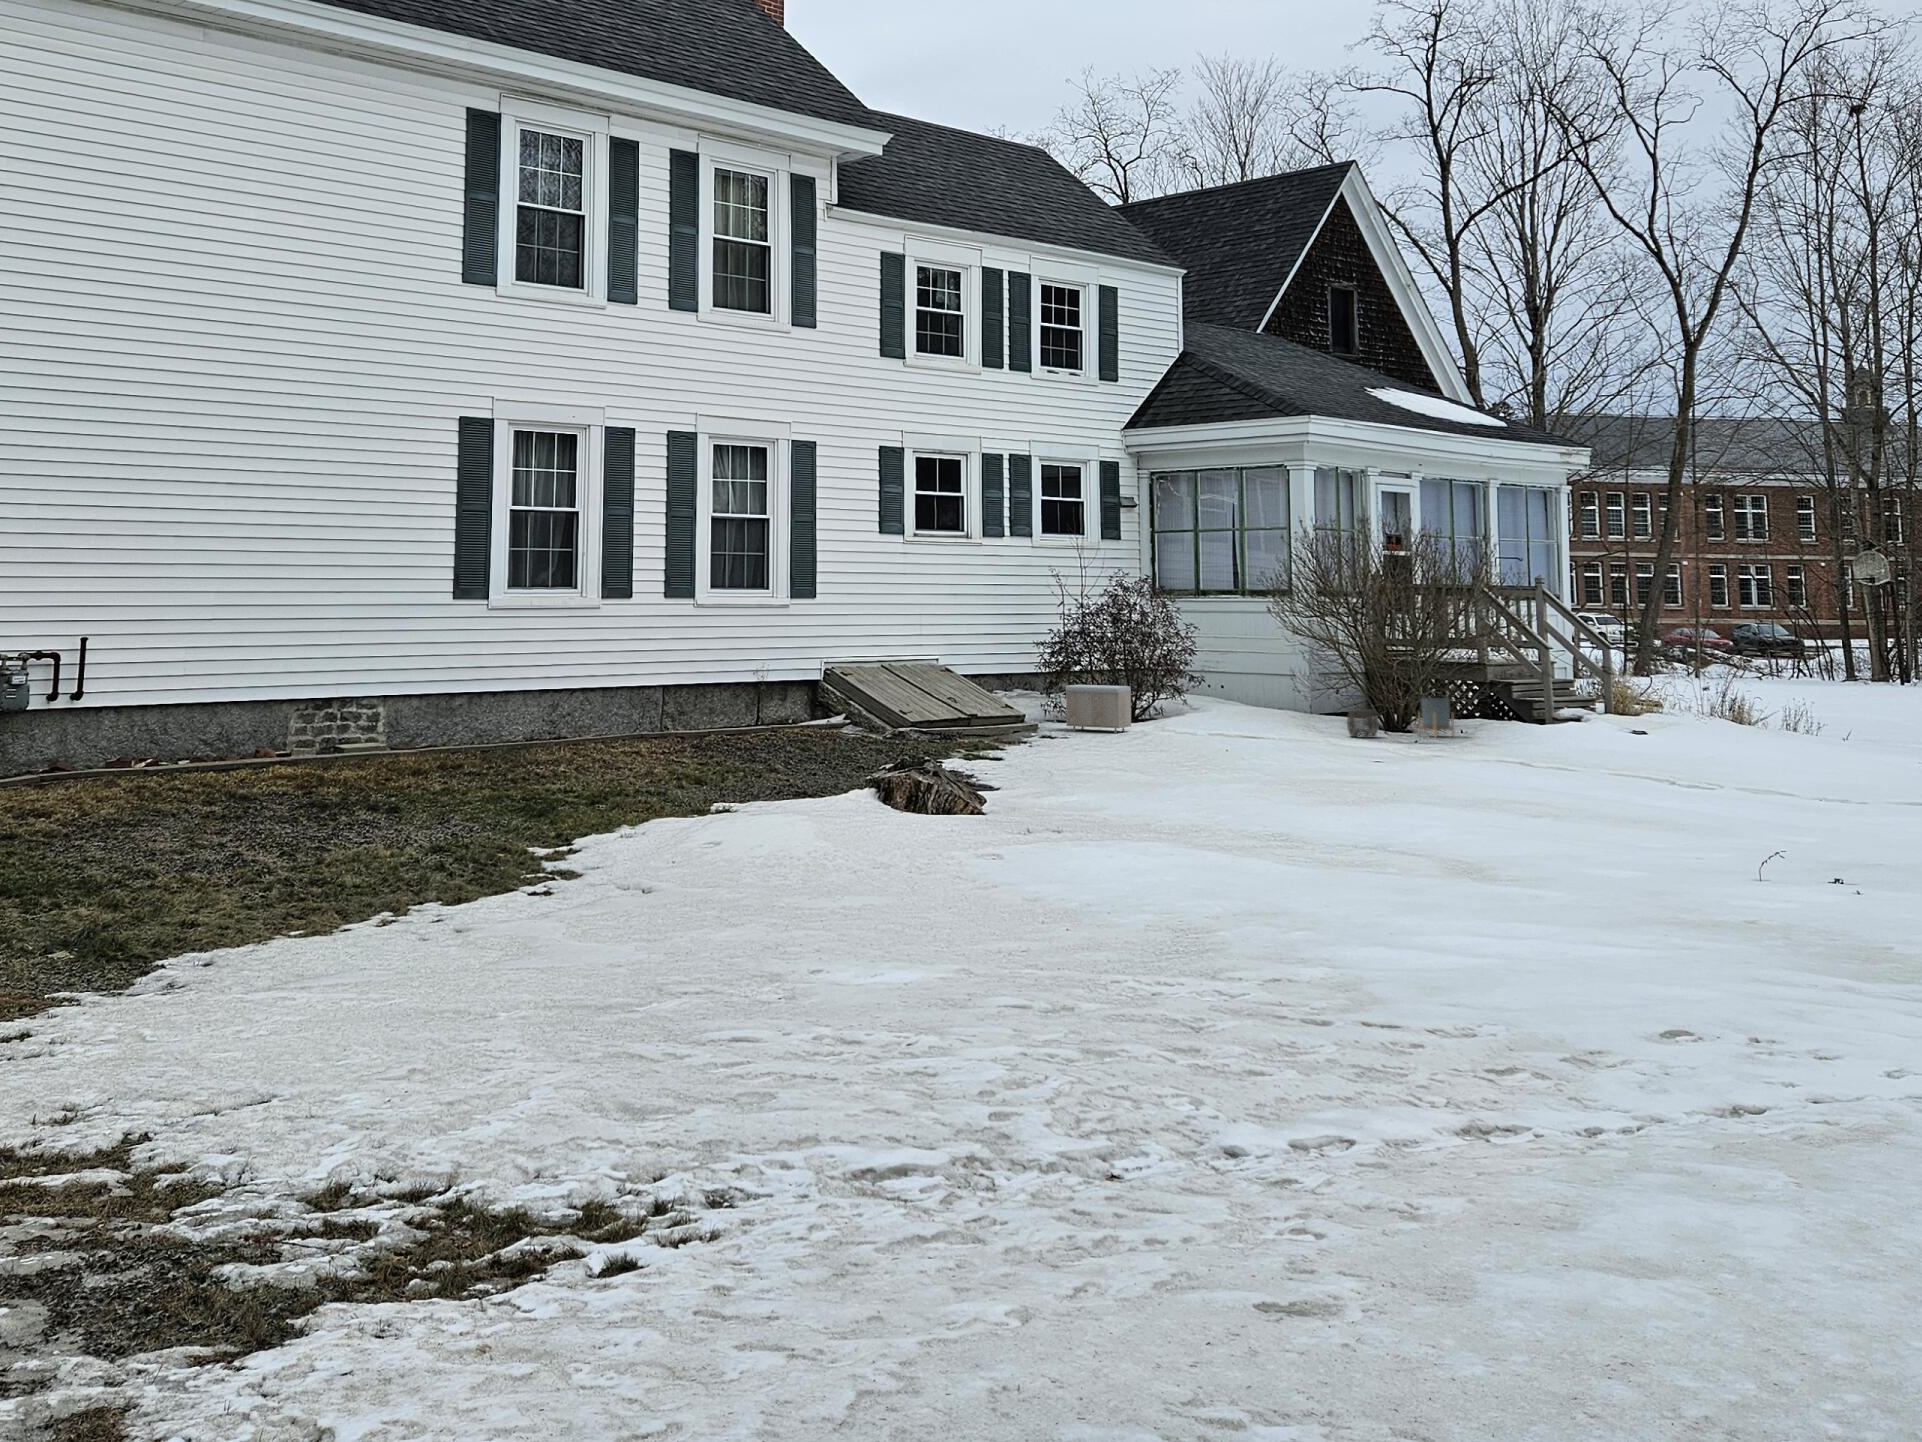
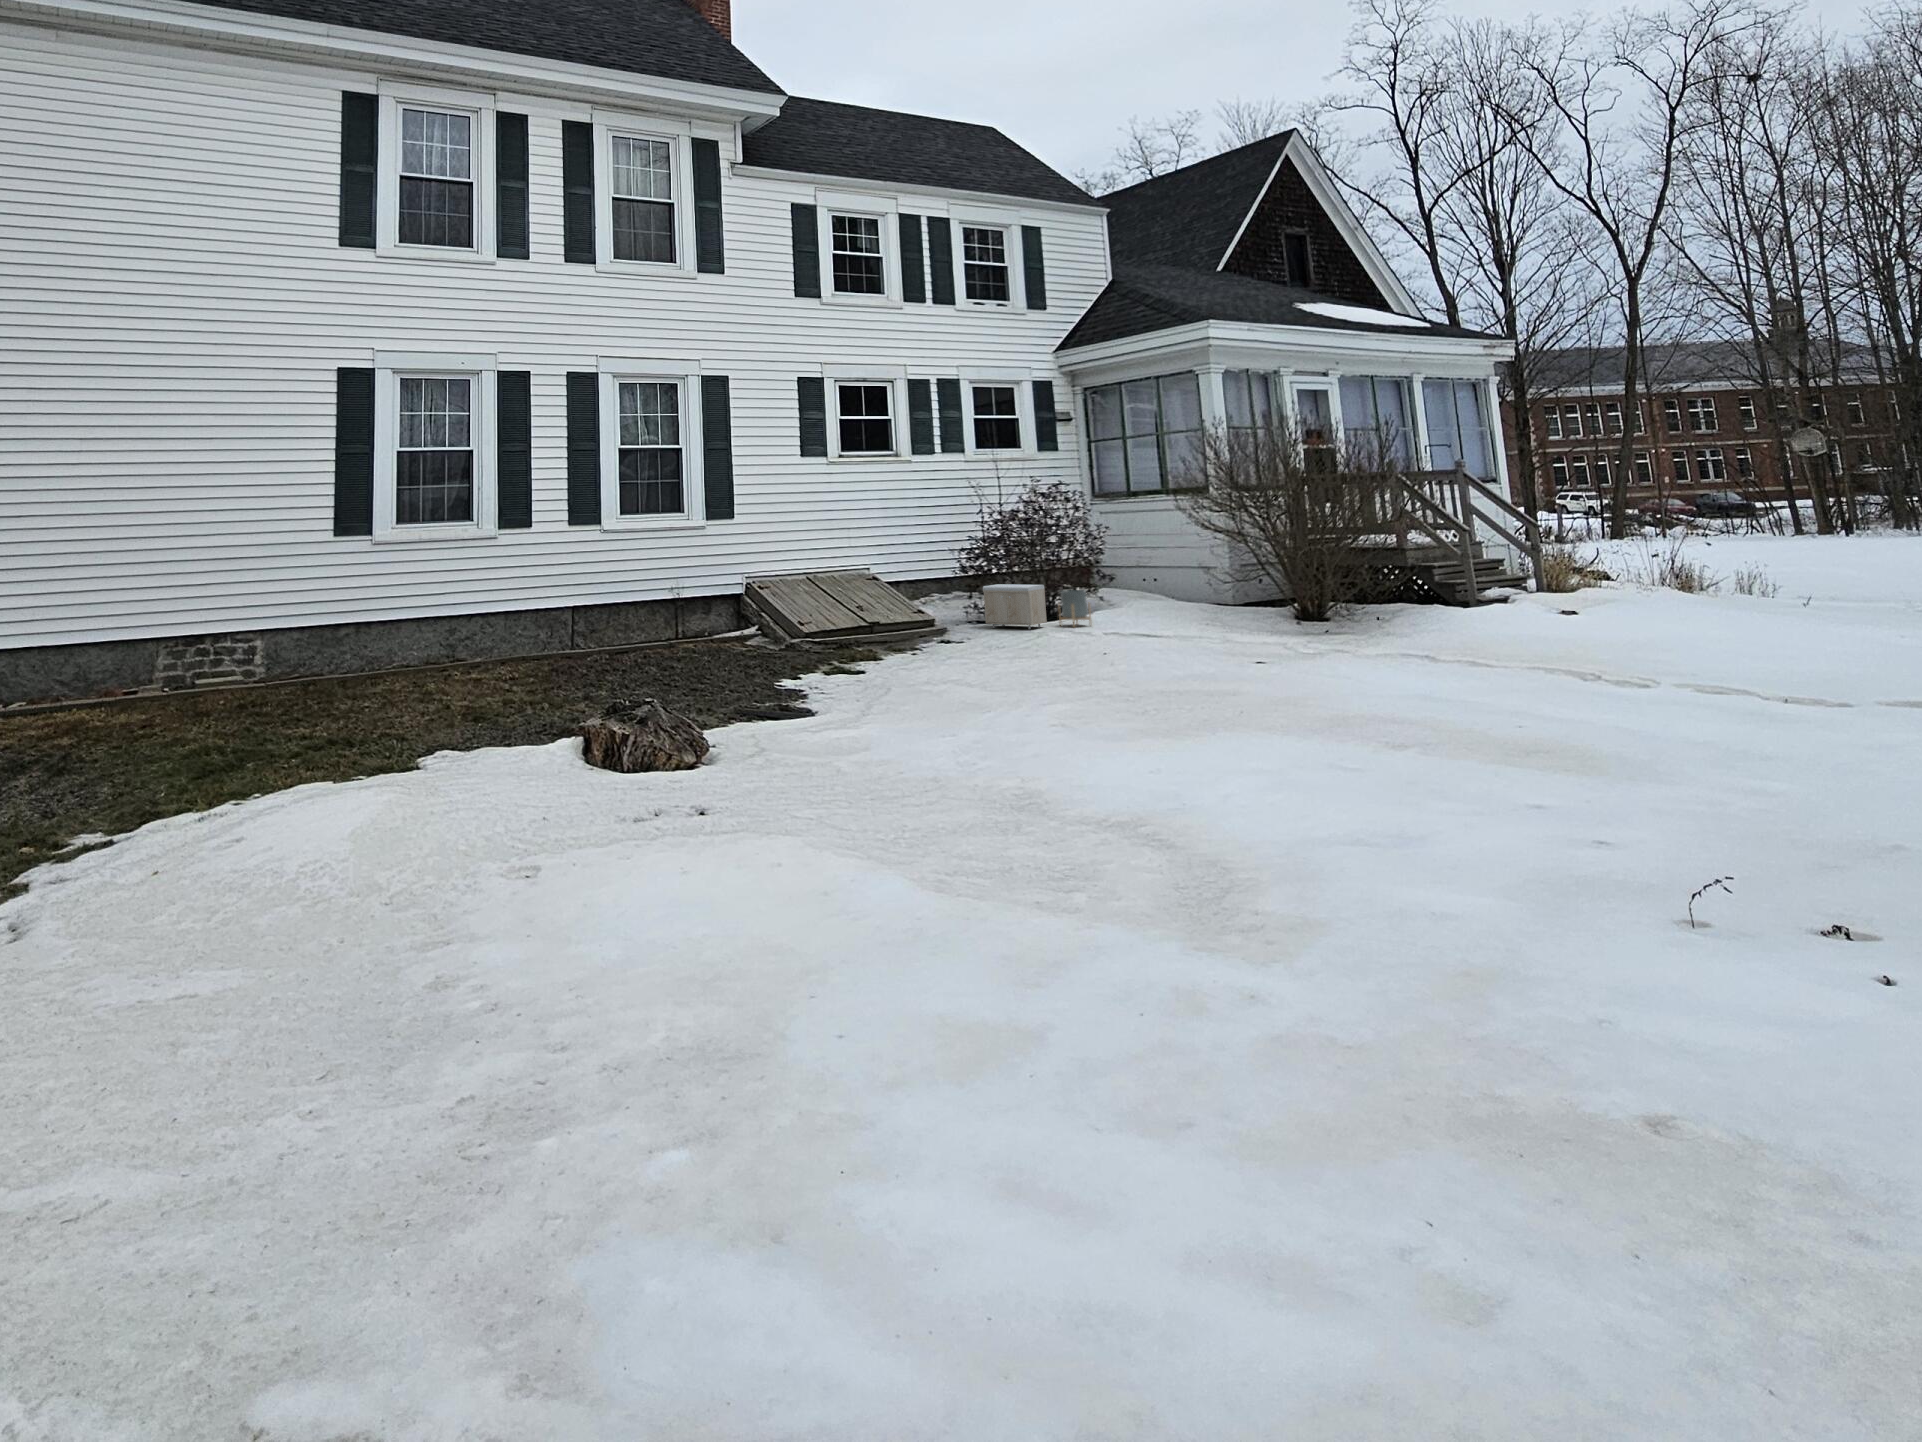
planter: present [1418,698,1454,737] -> present [1059,590,1091,626]
woven basket: present [1347,709,1378,738] -> none [1255,601,1288,629]

